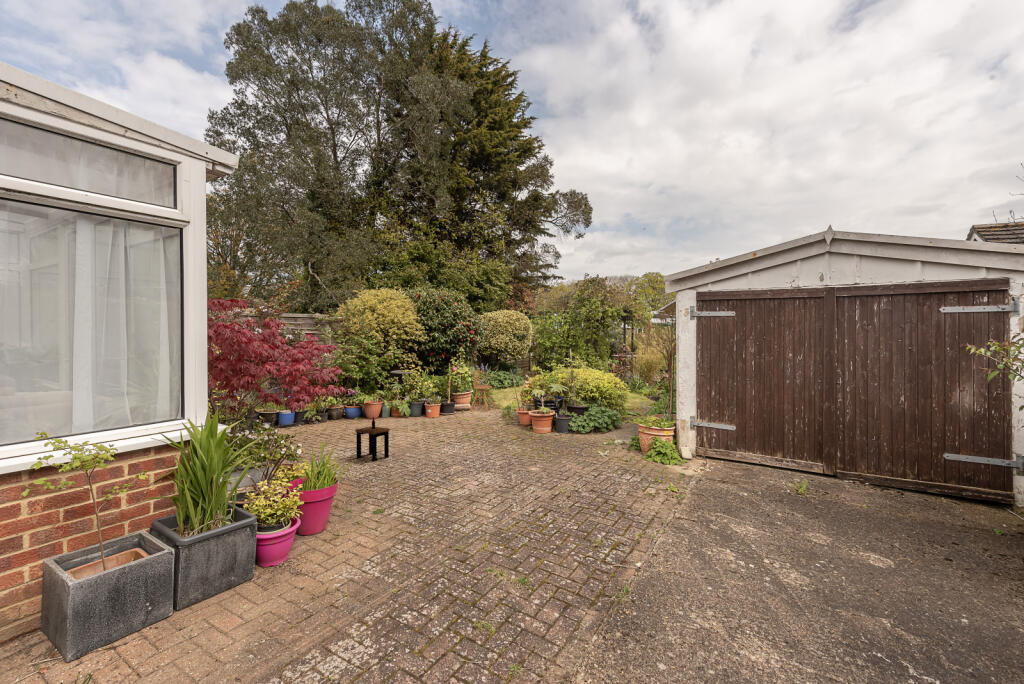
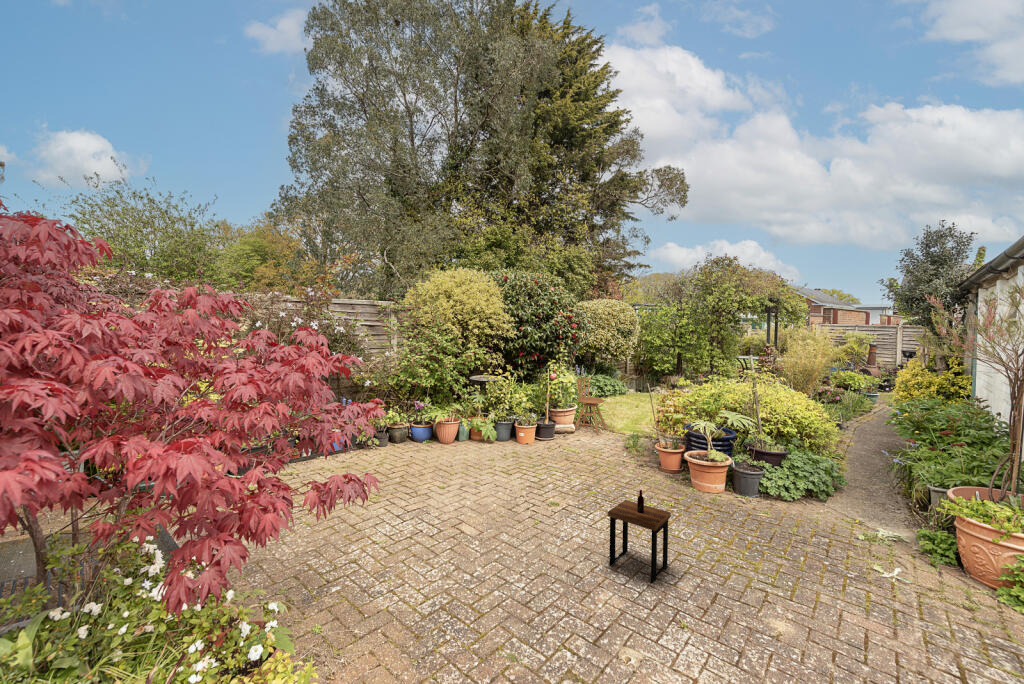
side table: present [355,417,390,461] -> present [608,490,671,583]

